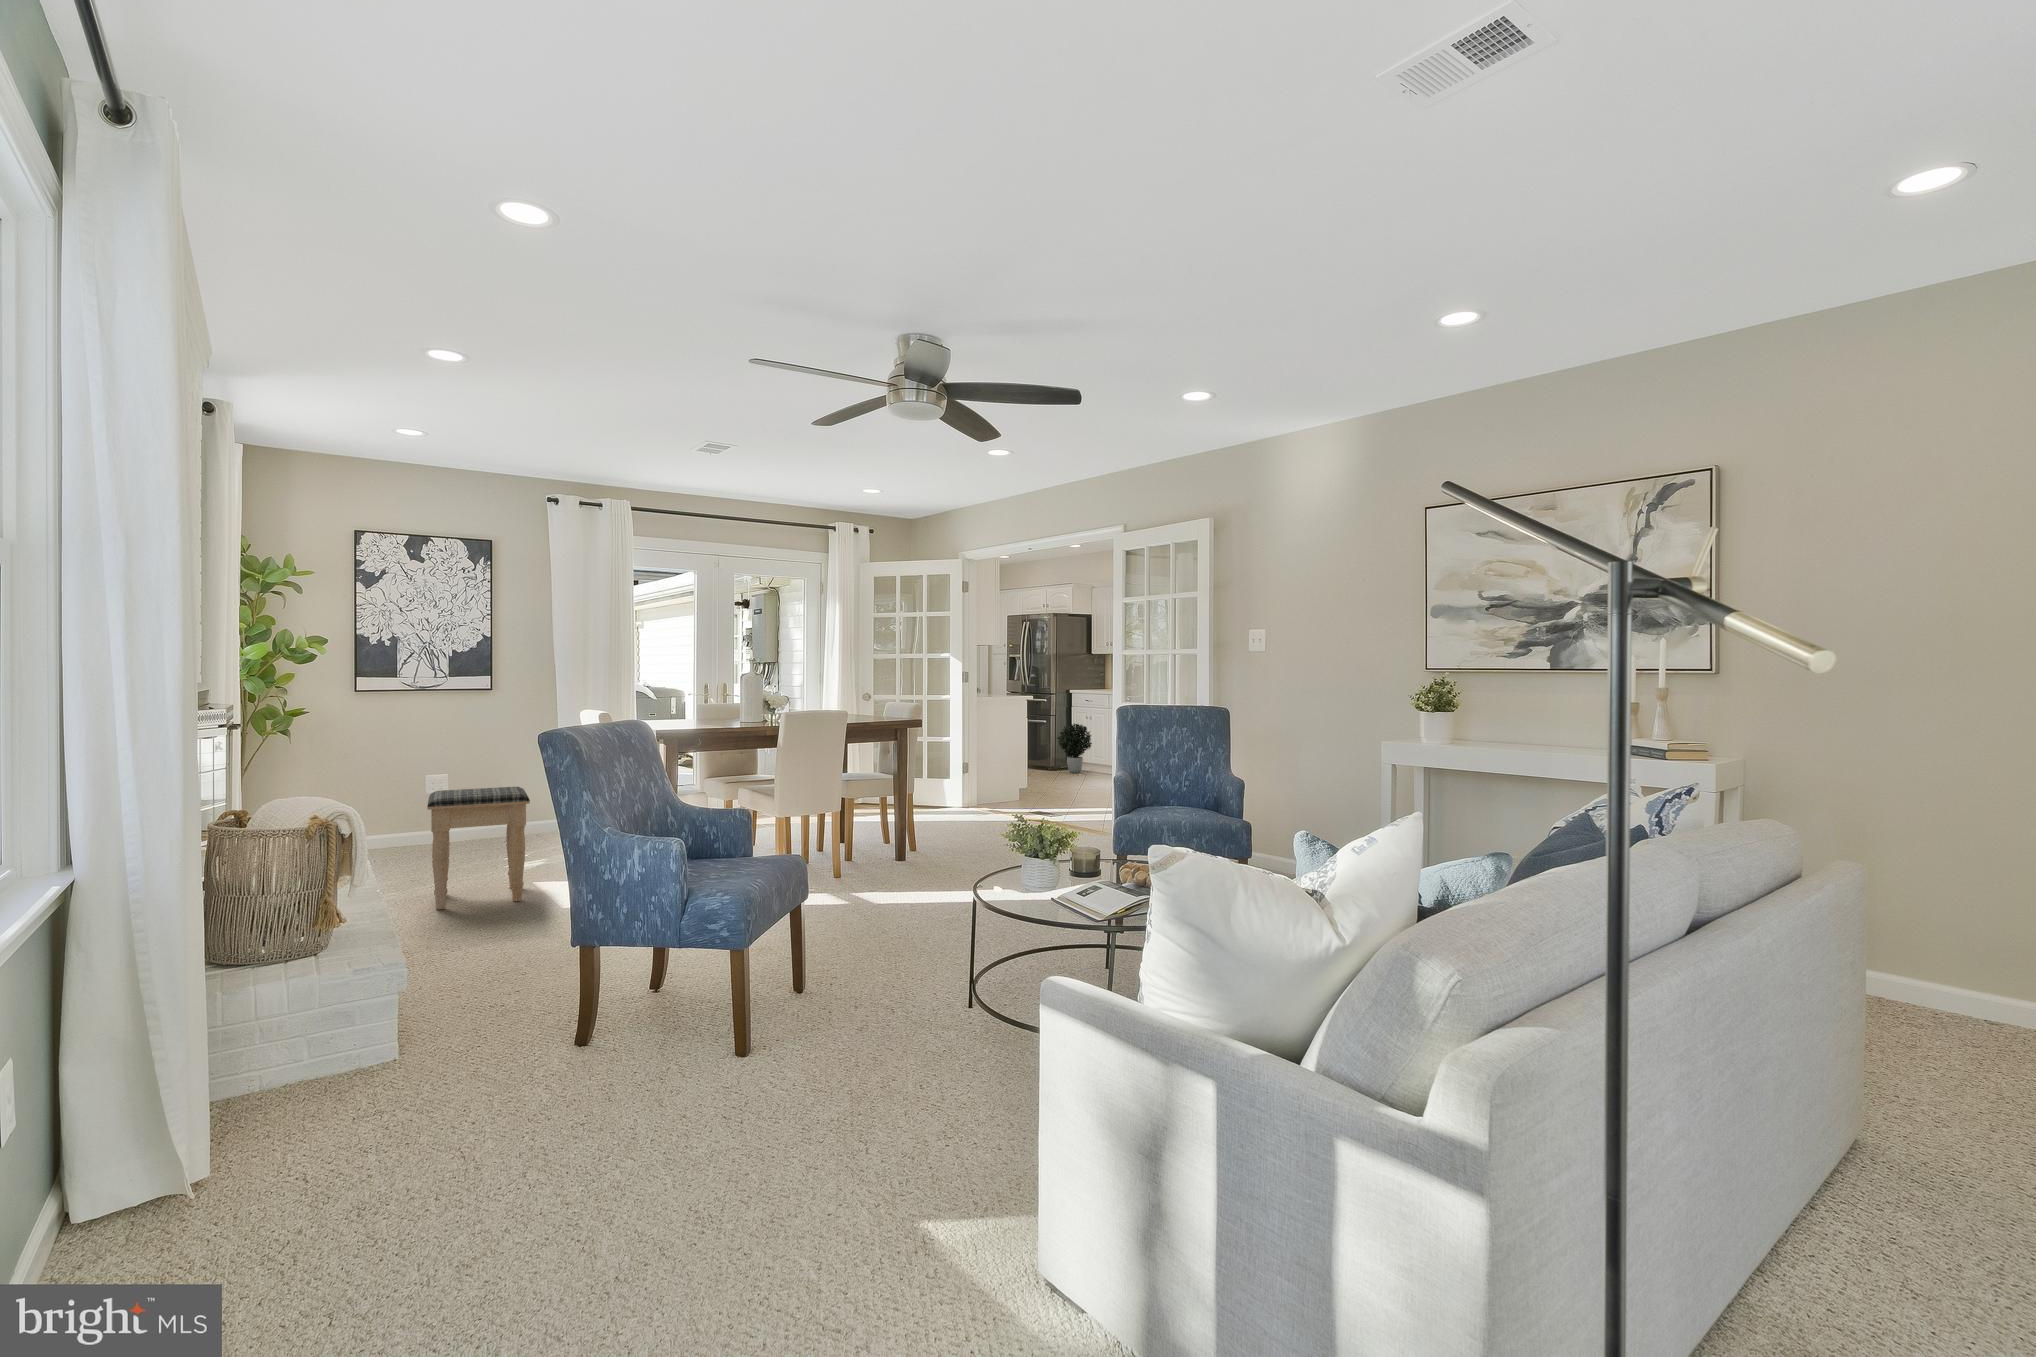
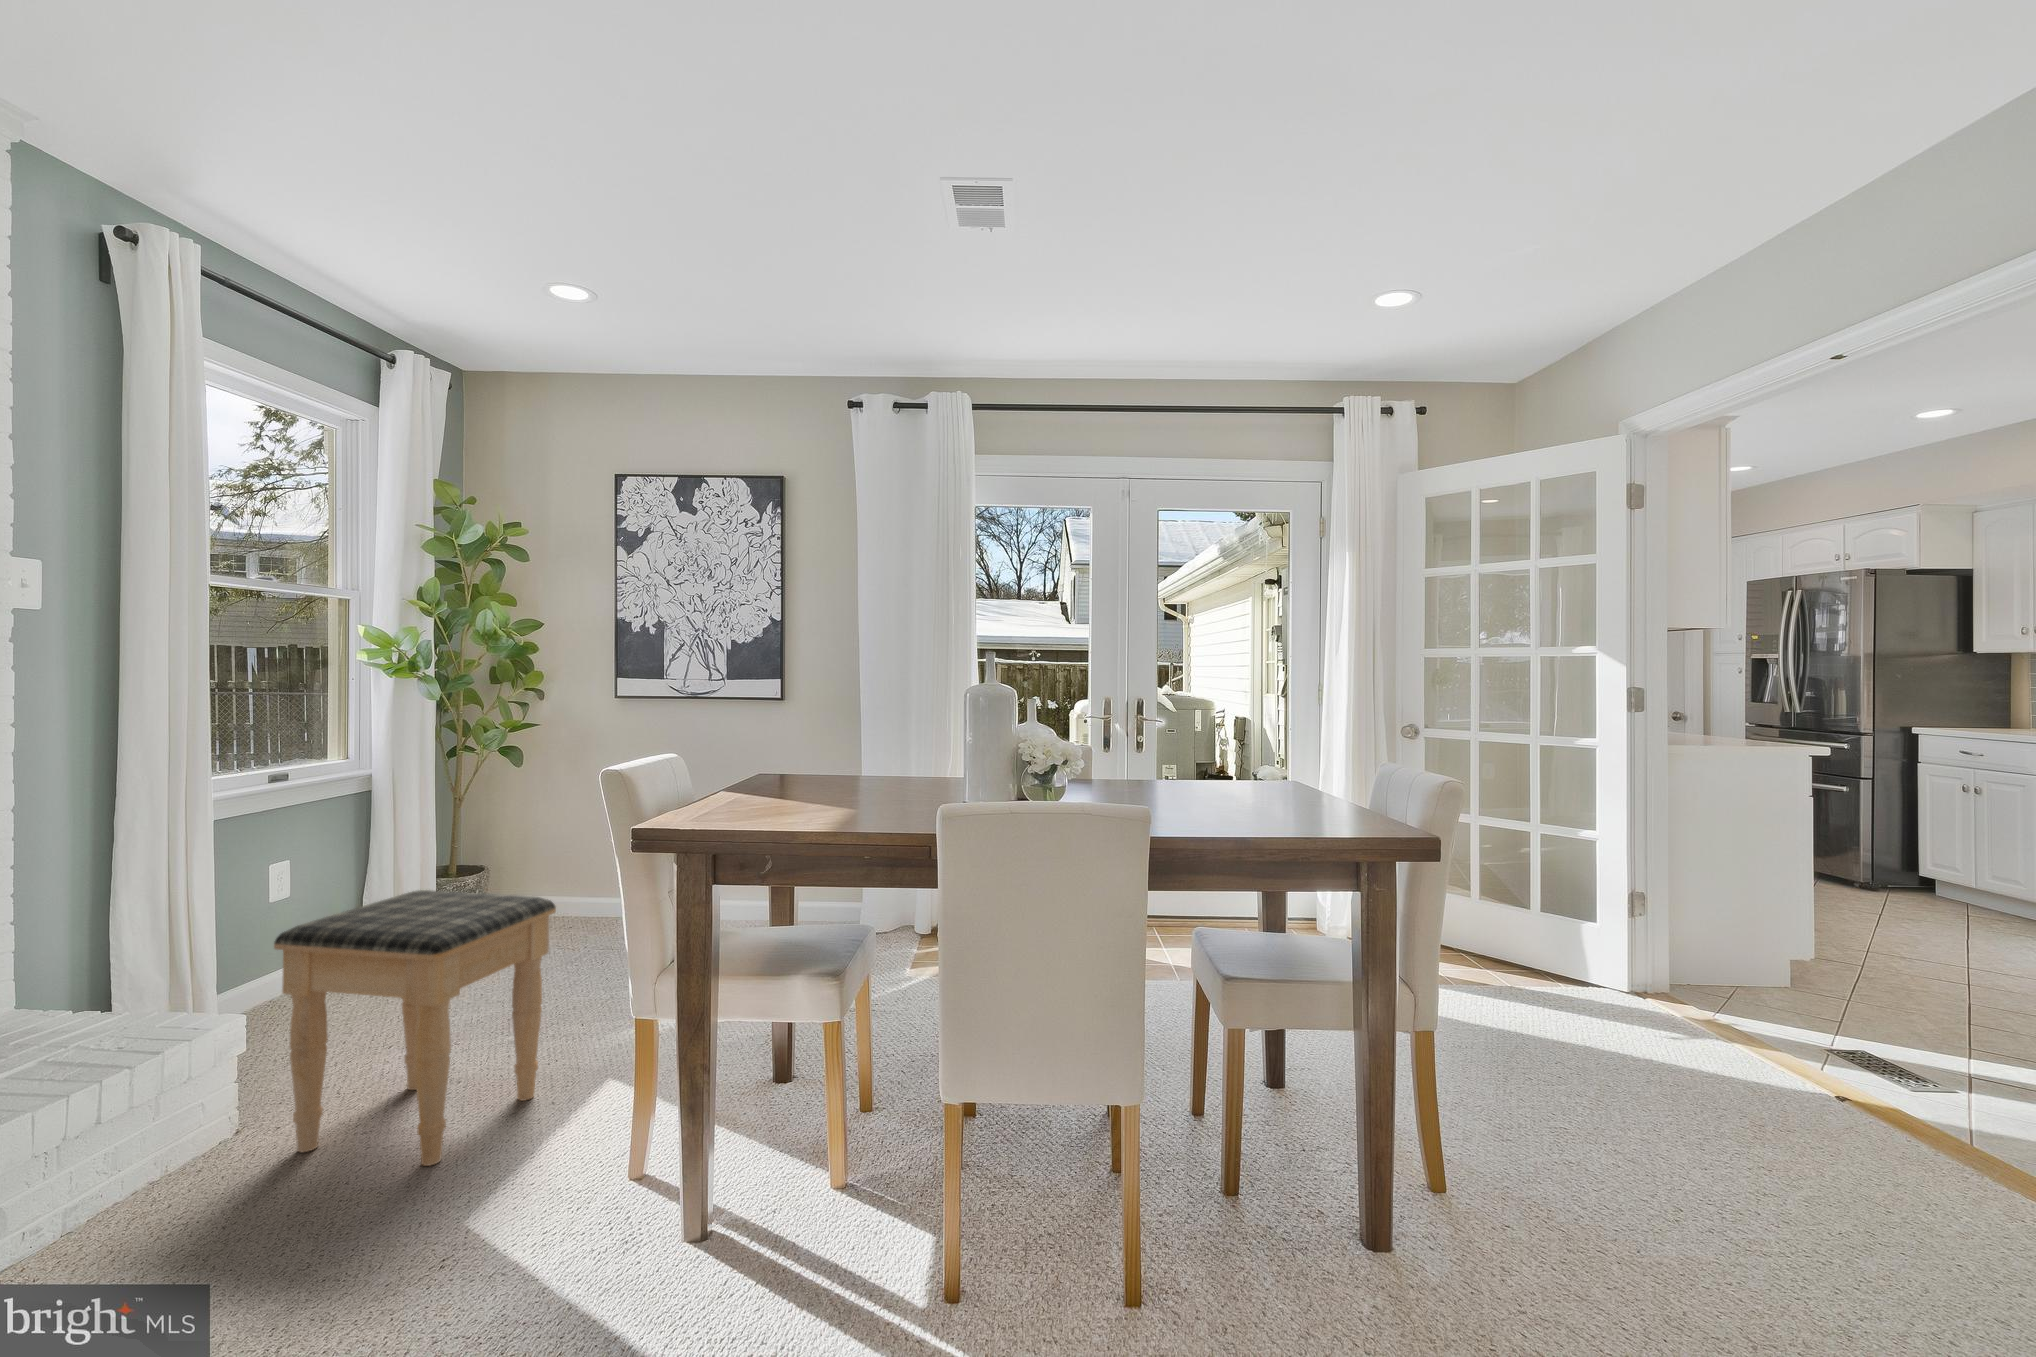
potted plant: present [1057,723,1092,773] -> none [1878,799,1987,908]

